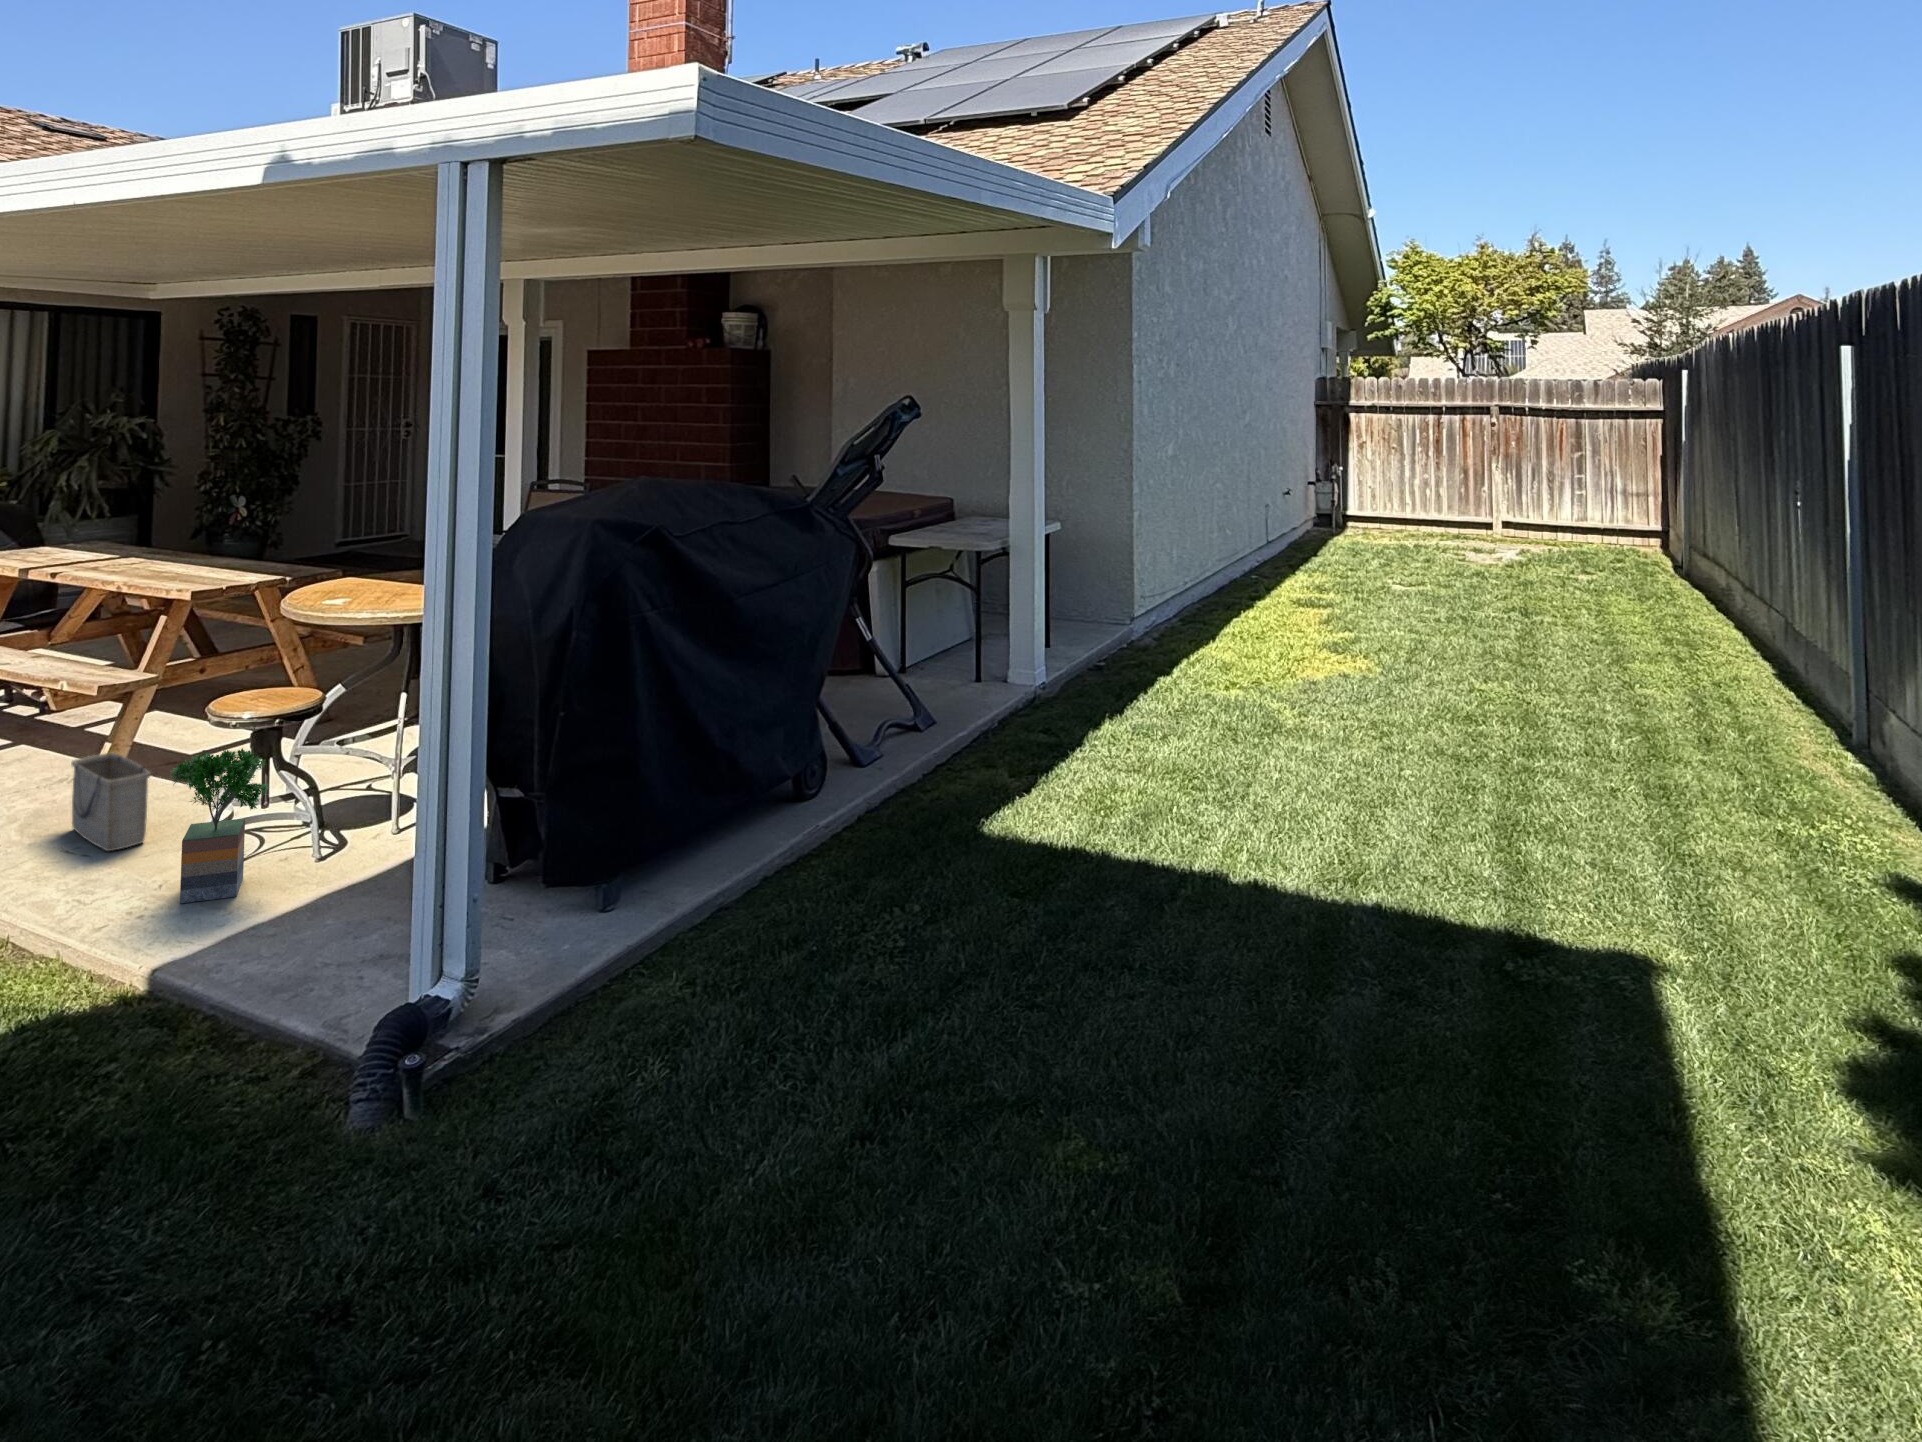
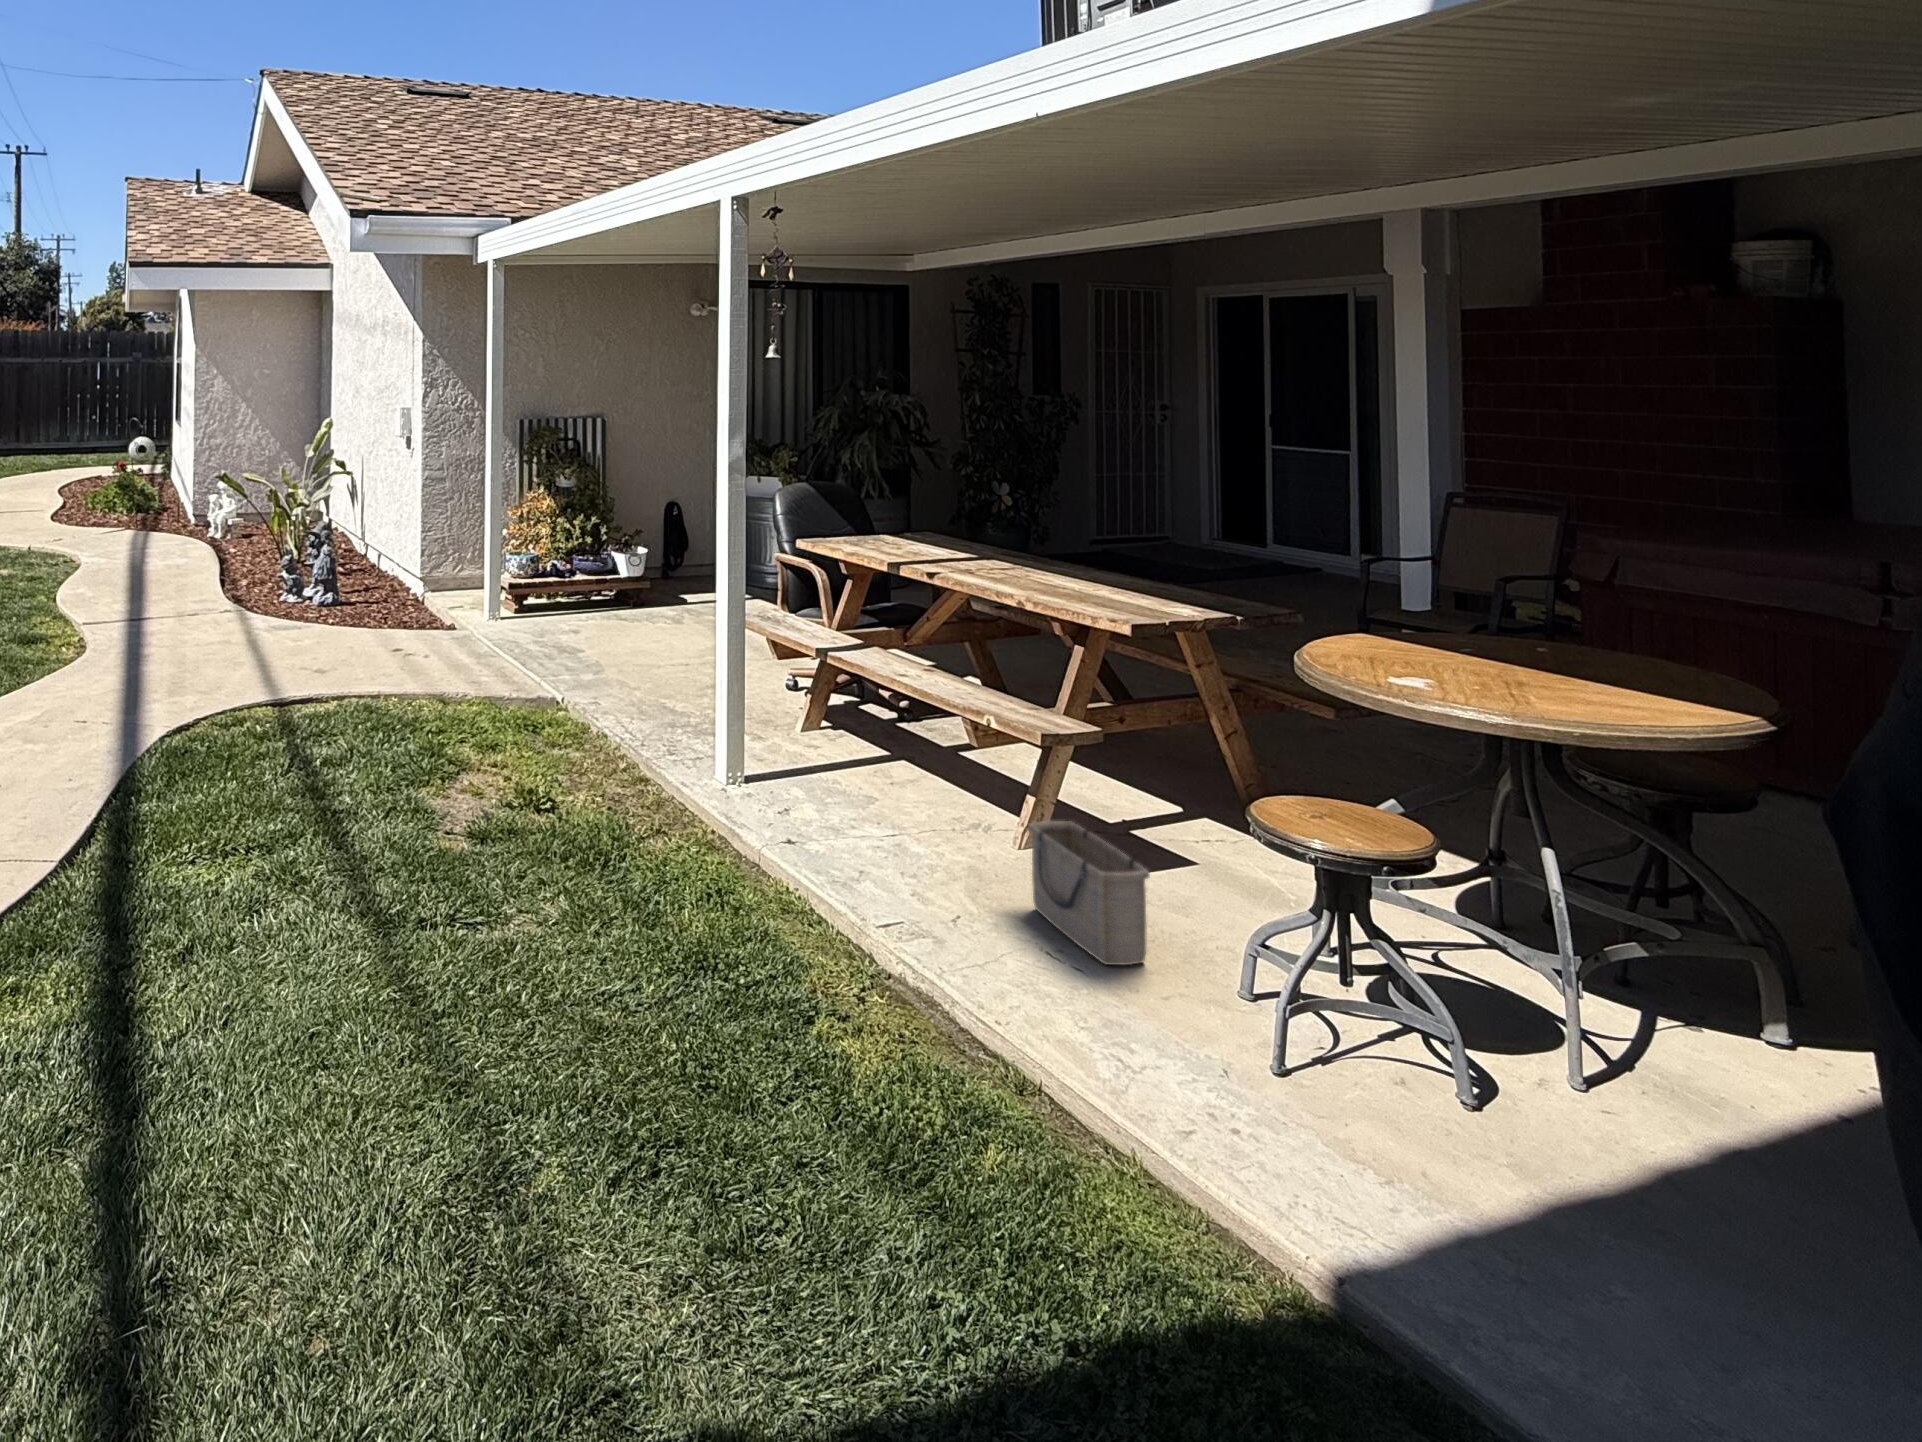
potted tree: present [170,748,269,903] -> none [1236,885,1405,1129]

